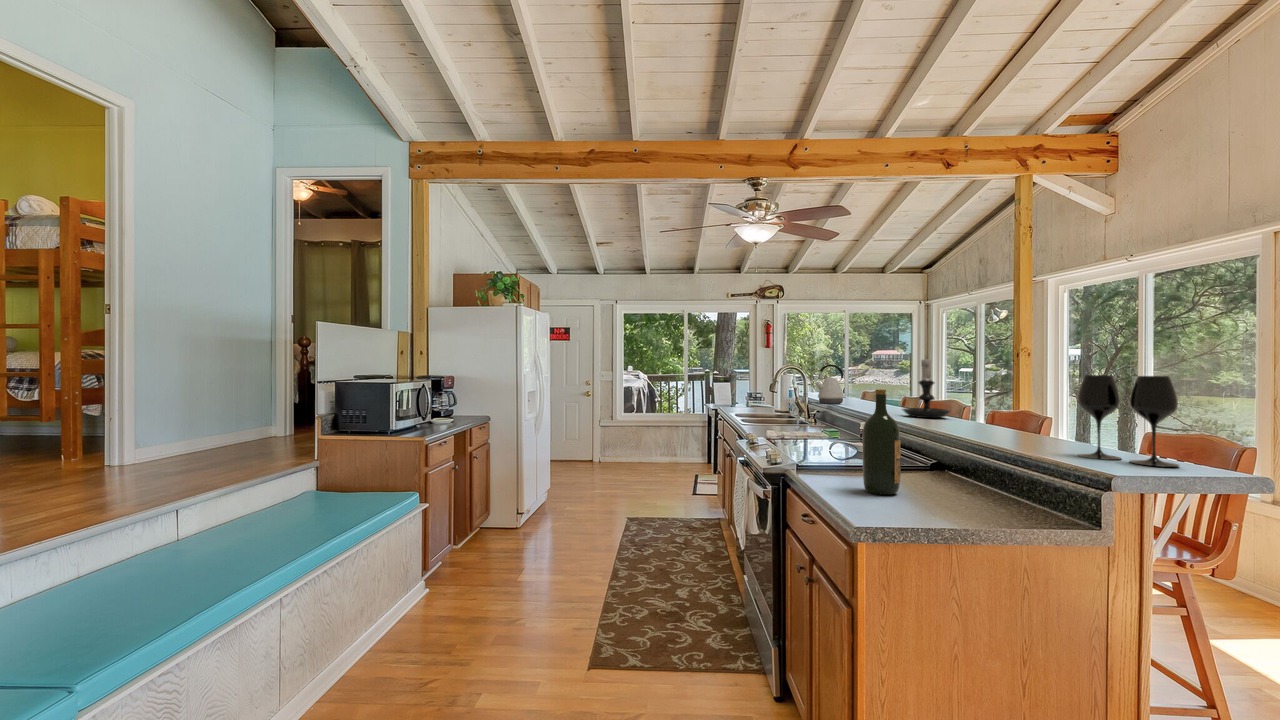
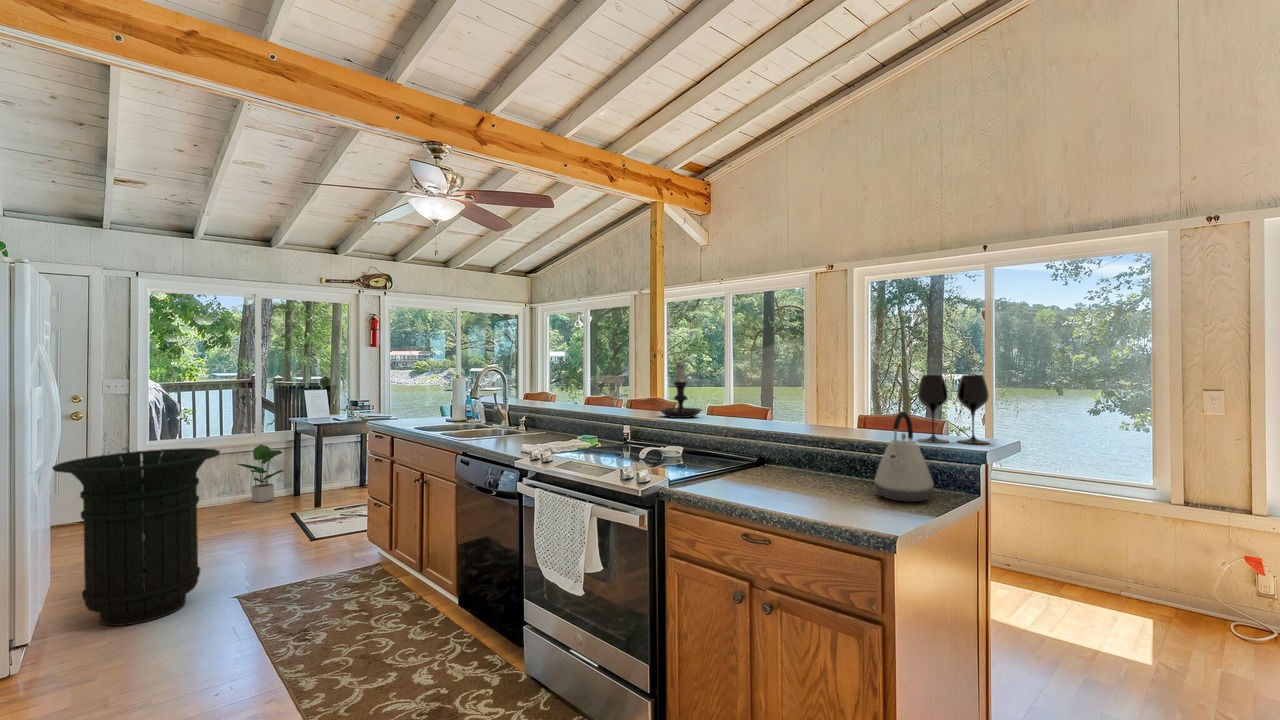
kettle: present [815,364,846,404] -> present [874,412,934,502]
wine bottle: present [863,389,901,495] -> none [804,395,841,504]
trash can: none [542,414,621,517] -> present [52,448,220,626]
potted plant: none [667,422,697,464] -> present [237,445,283,502]

